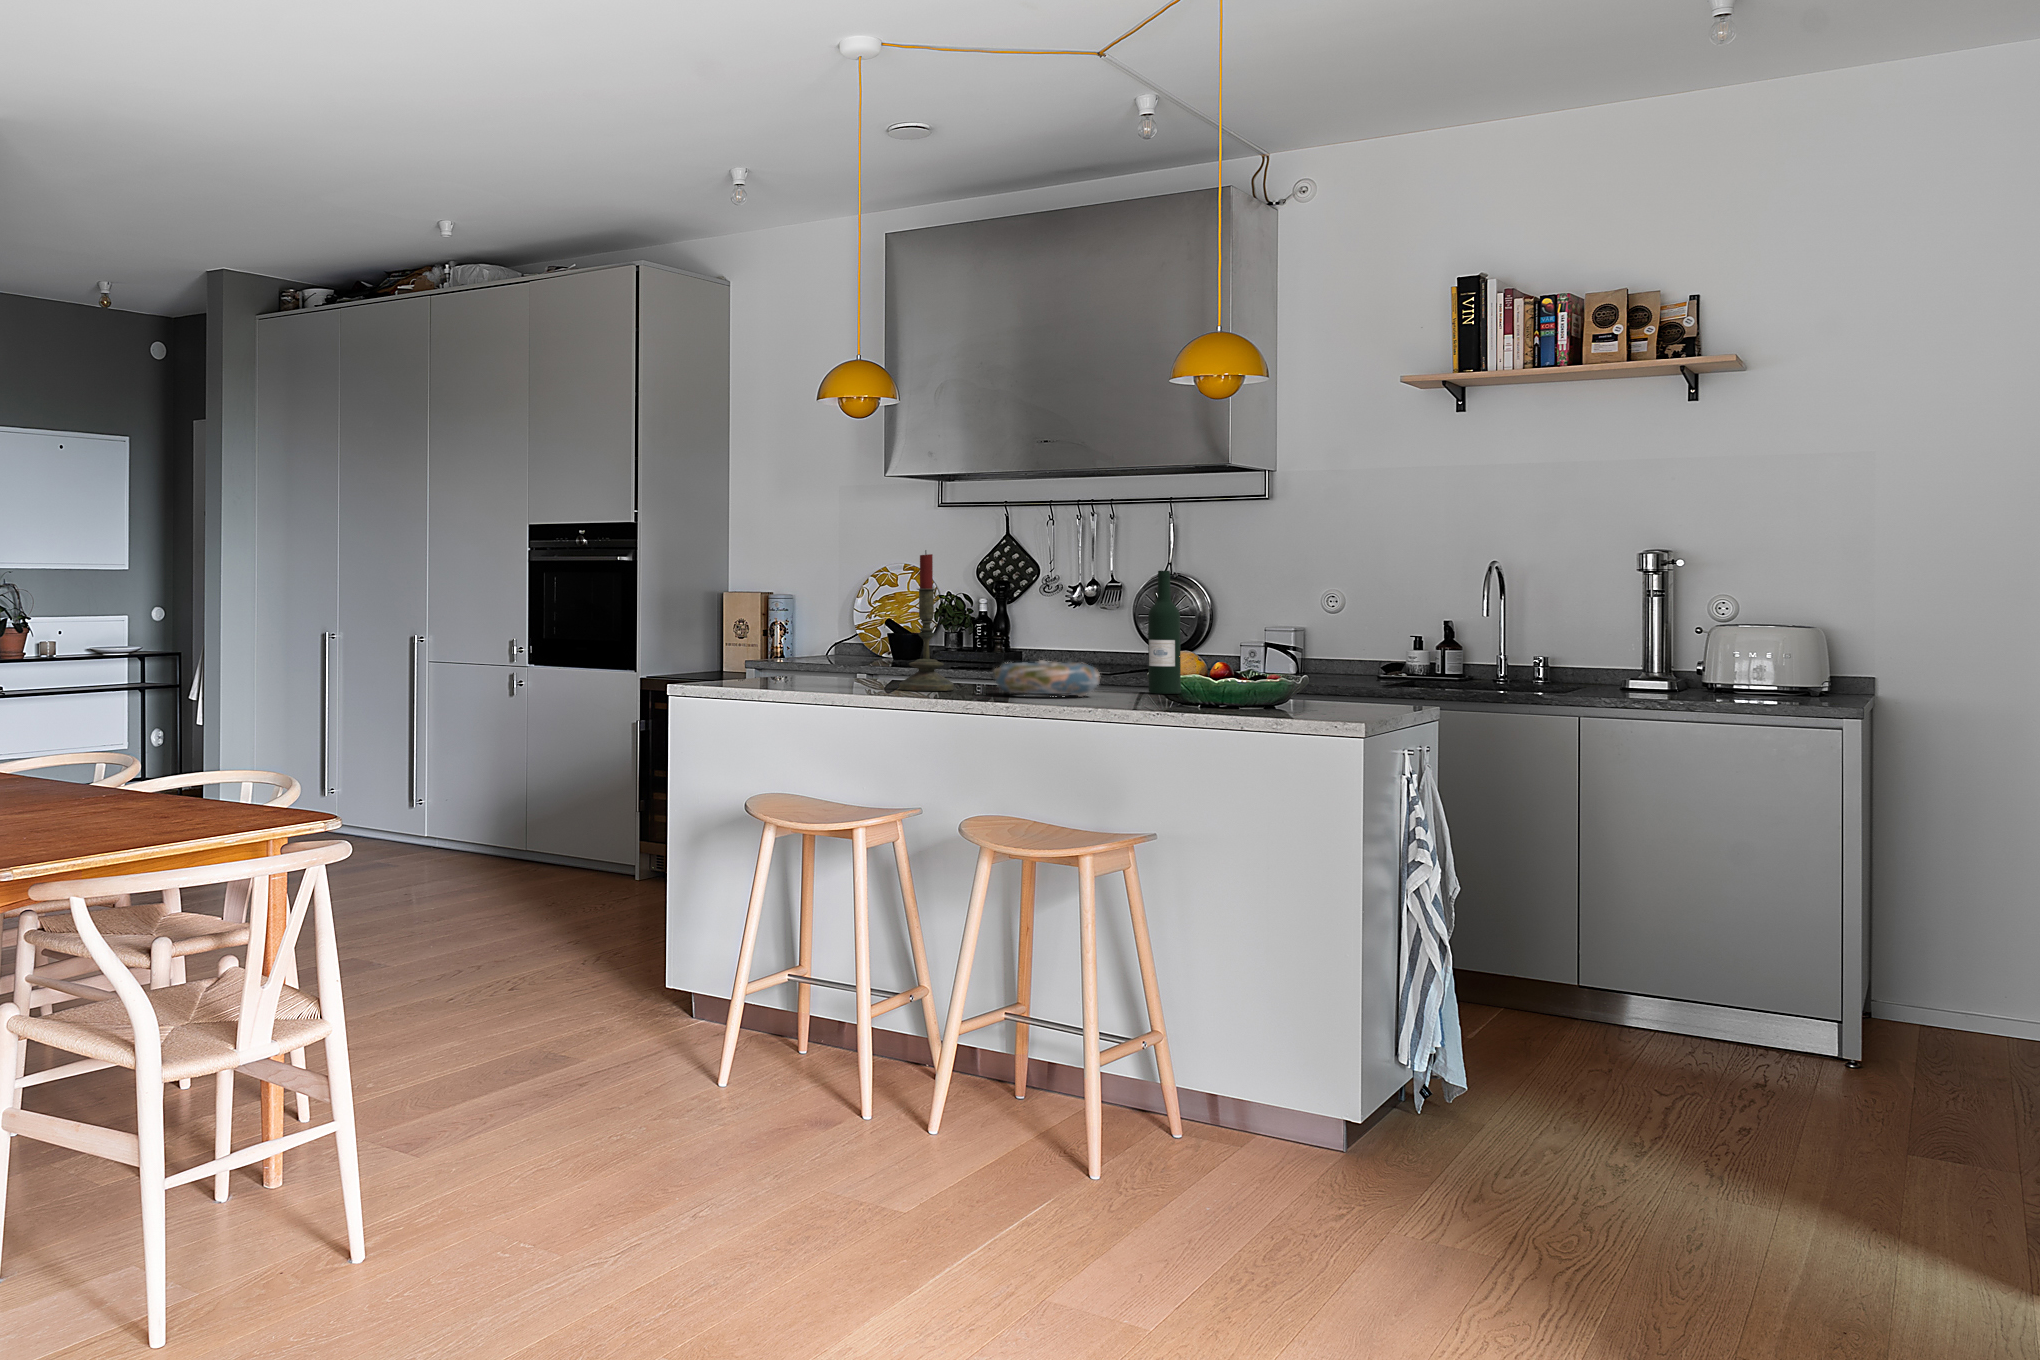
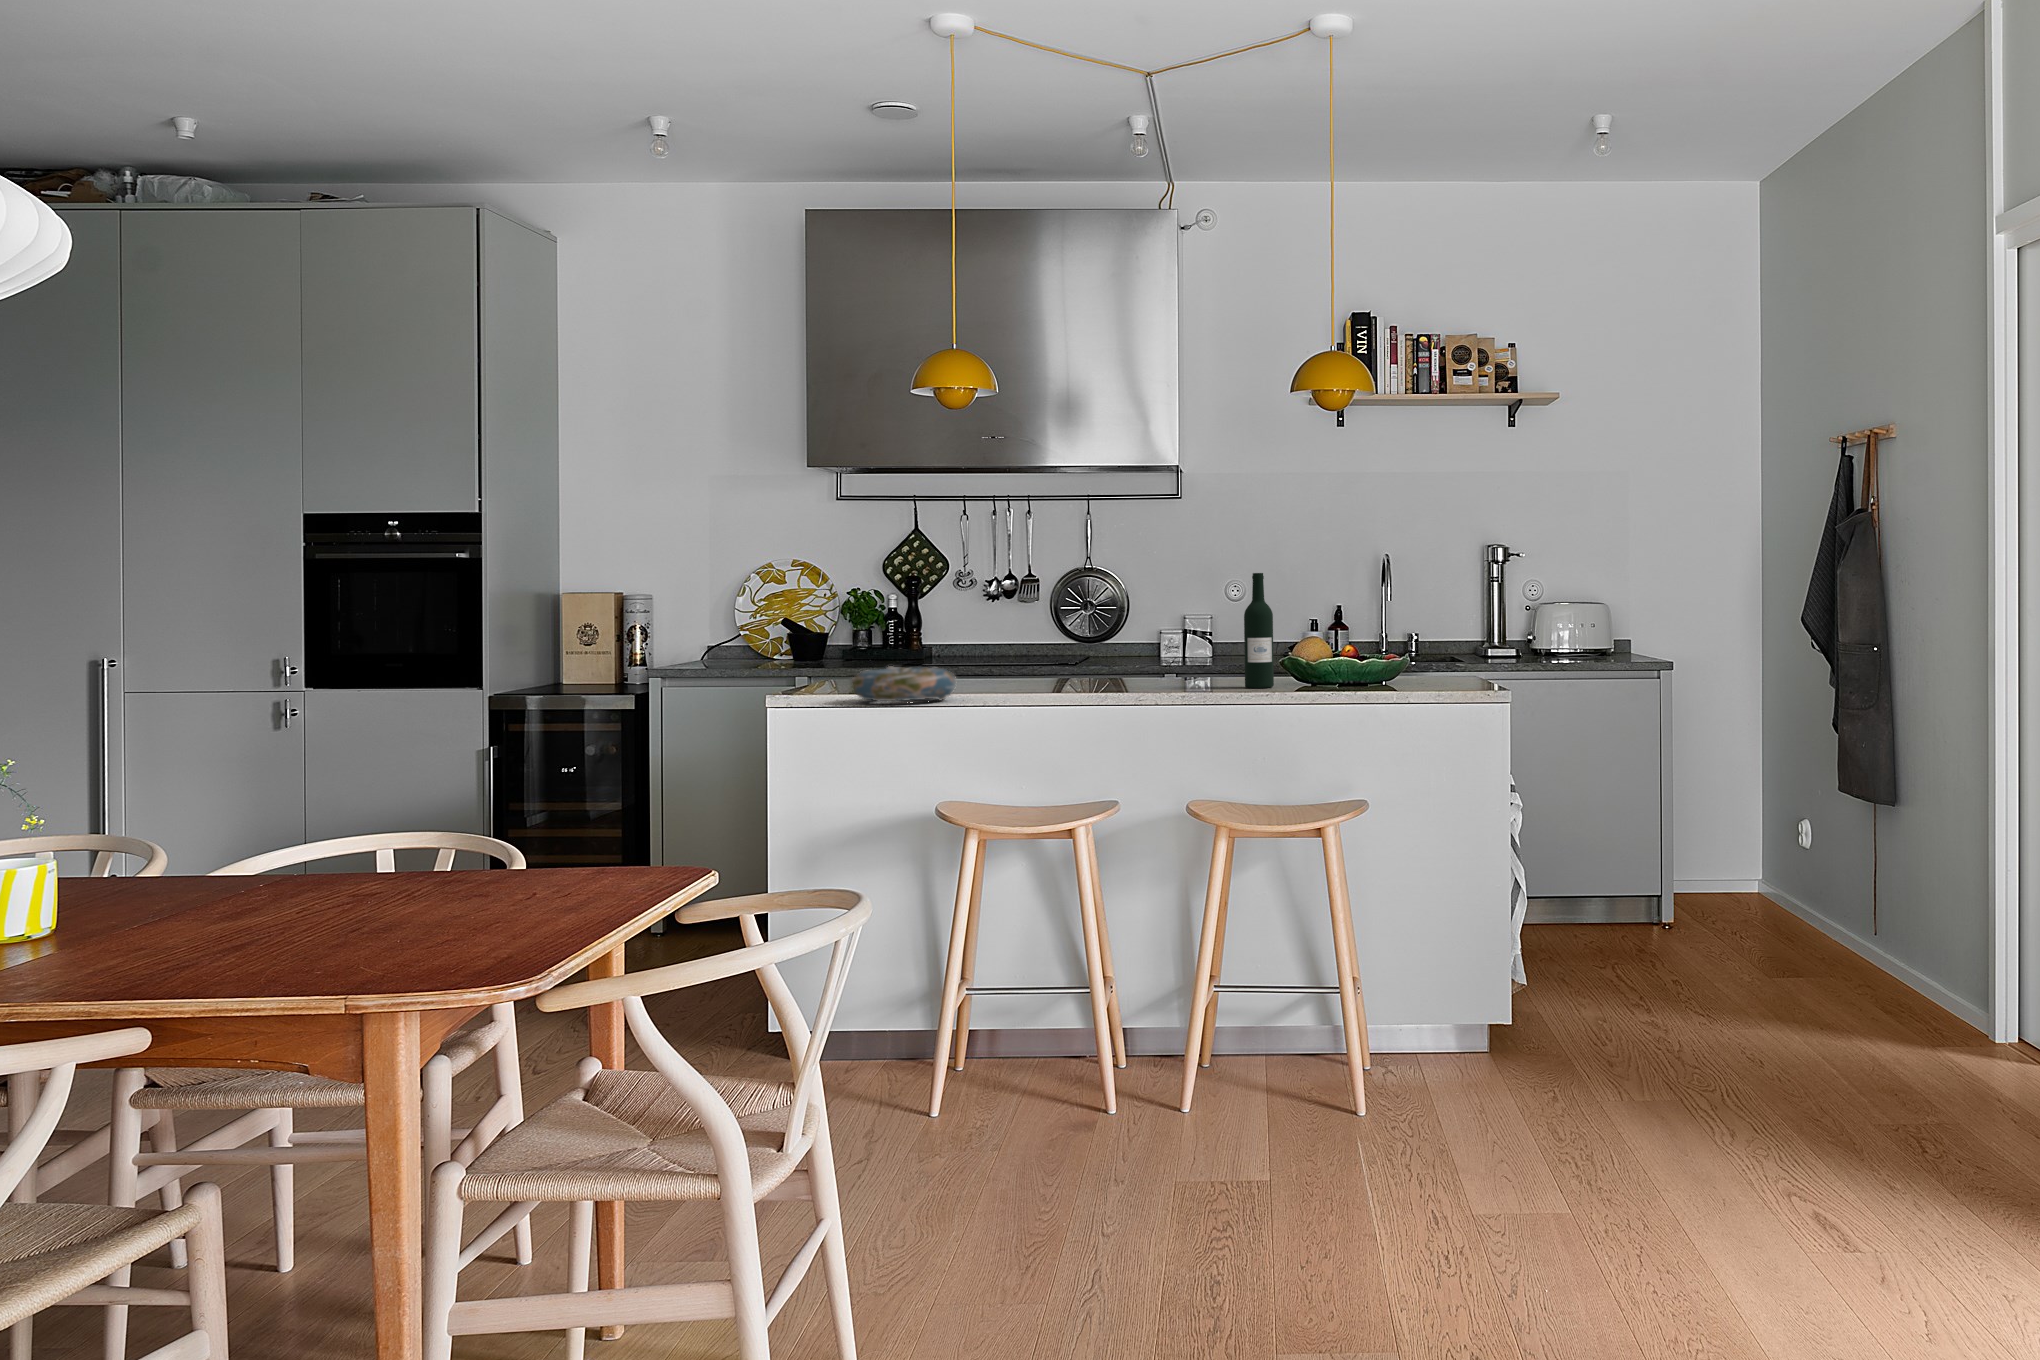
candle: present [899,550,954,691] -> none [1023,555,1079,700]
decorative bowl: present [994,660,1100,697] -> present [852,666,956,701]

